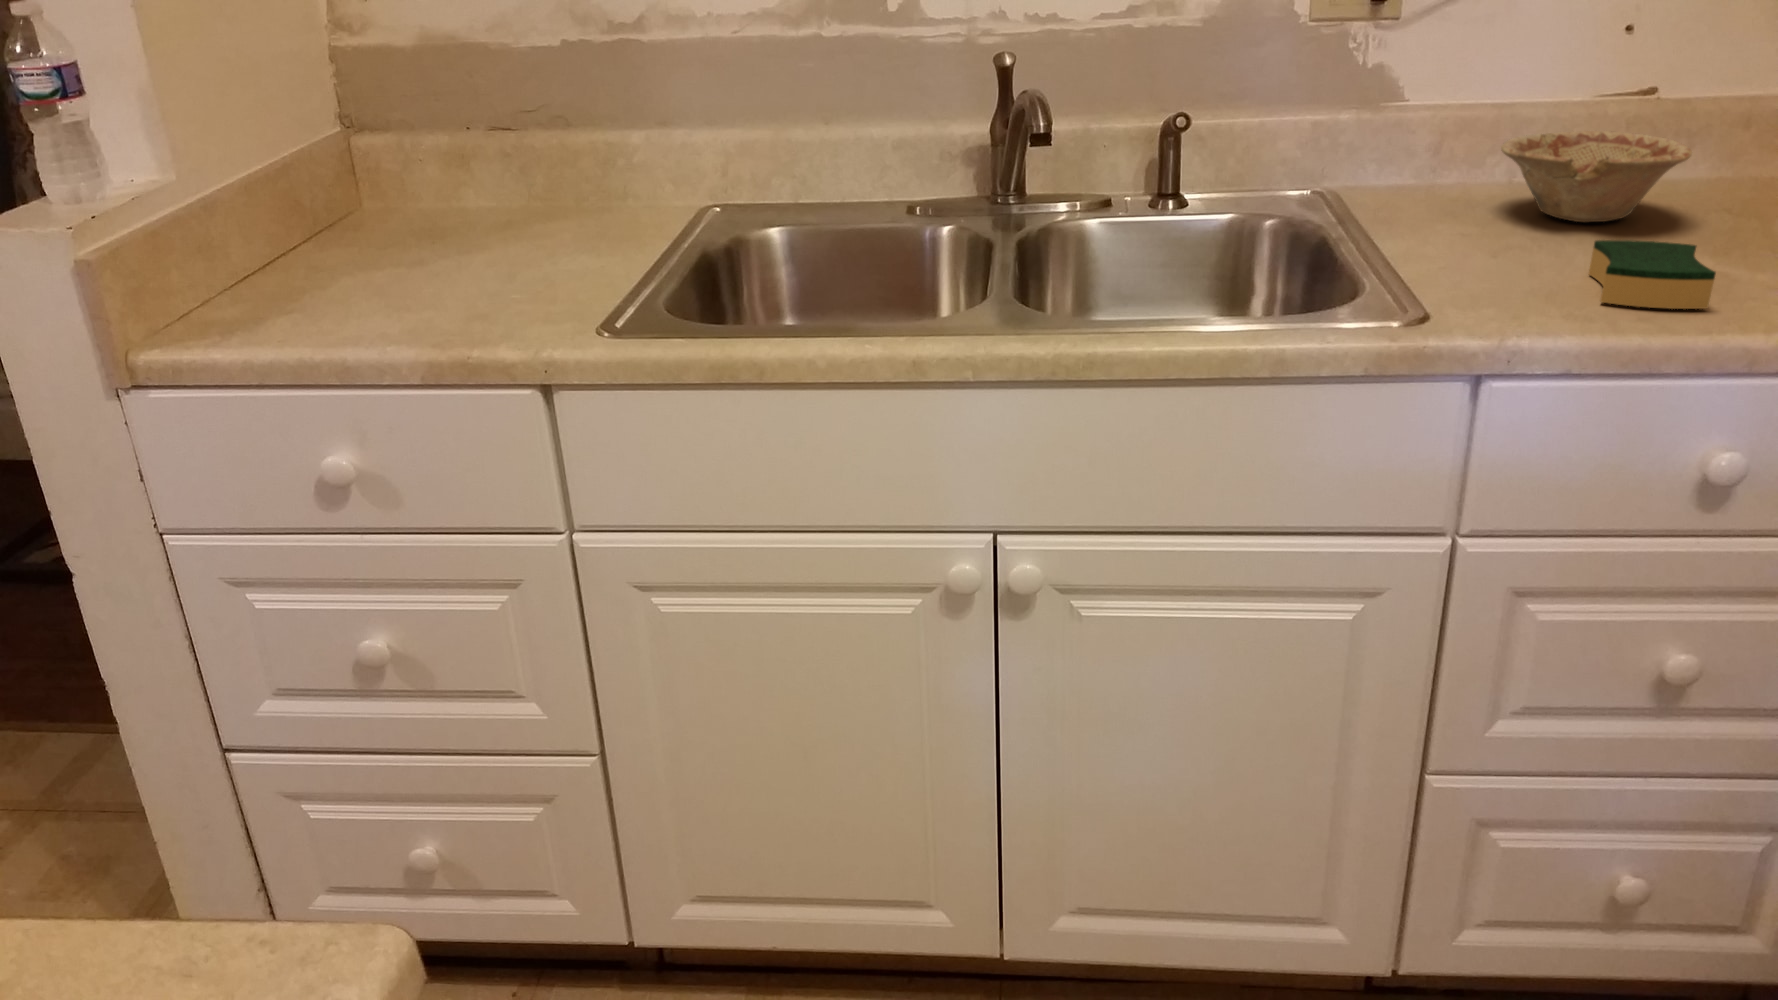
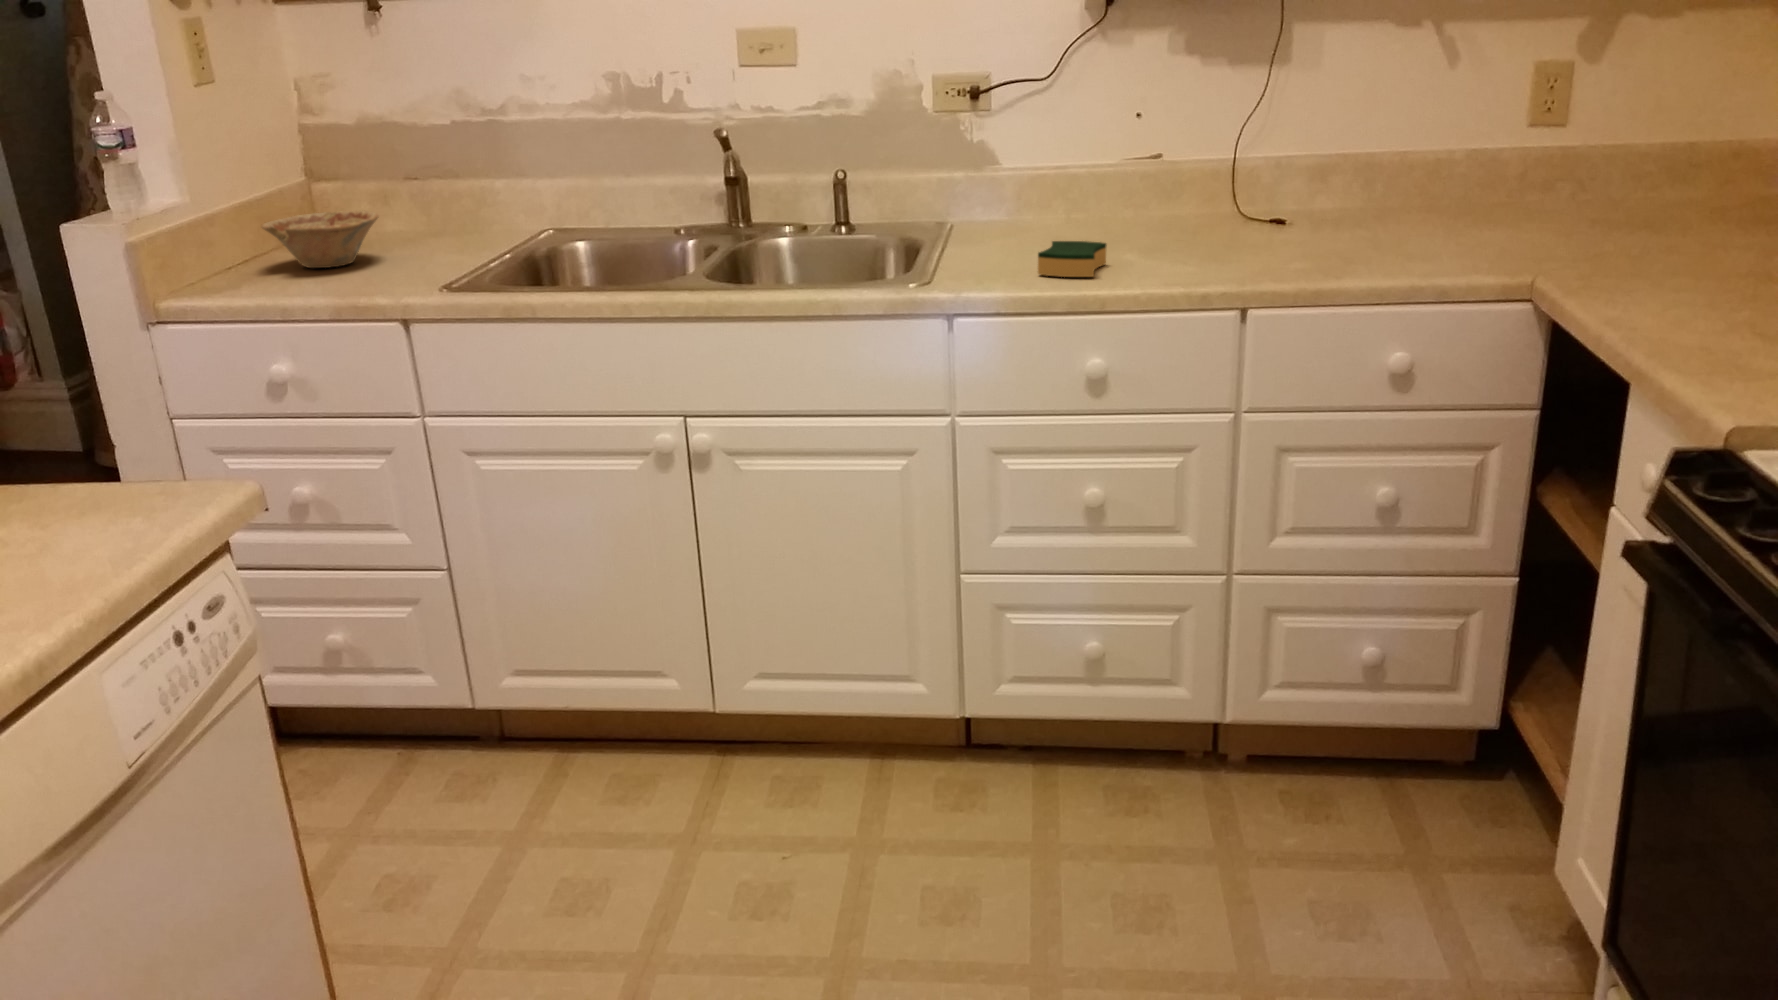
dish: present [1501,131,1692,222] -> present [261,211,378,268]

